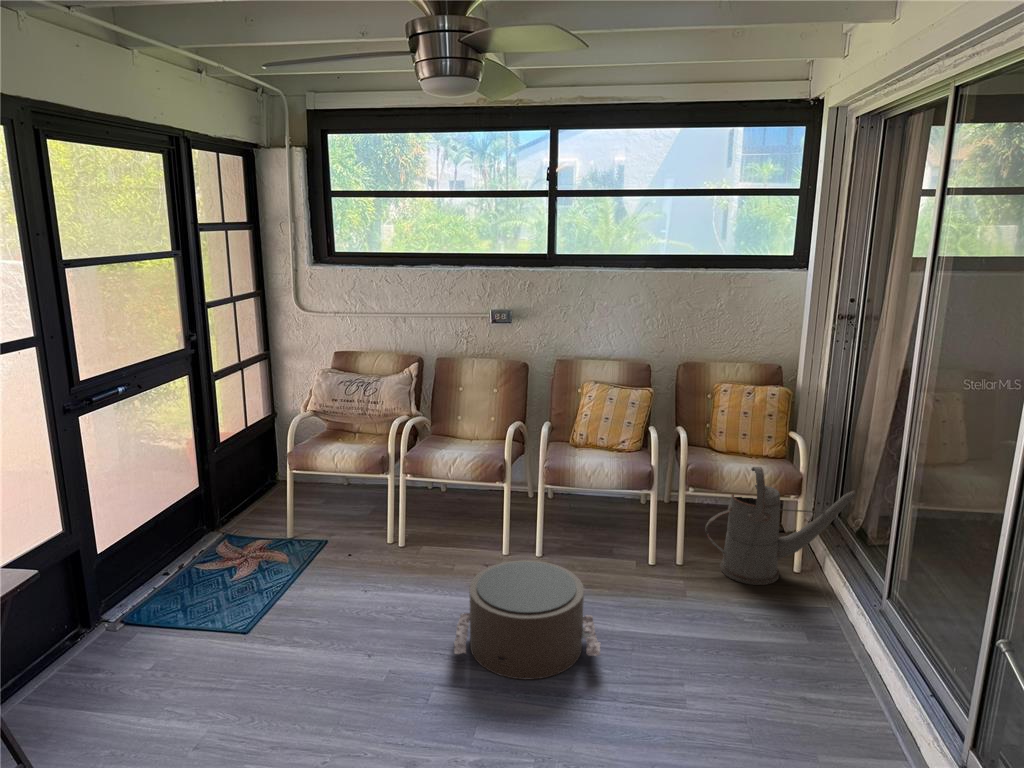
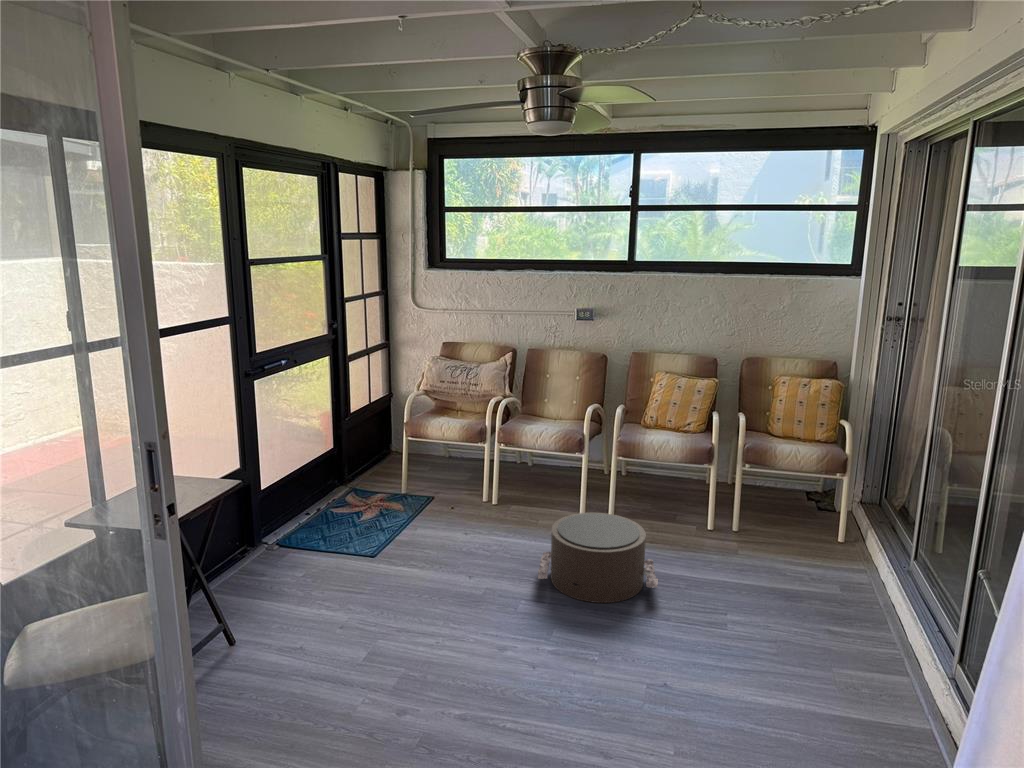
watering can: present [706,467,855,585] -> none [758,447,895,550]

